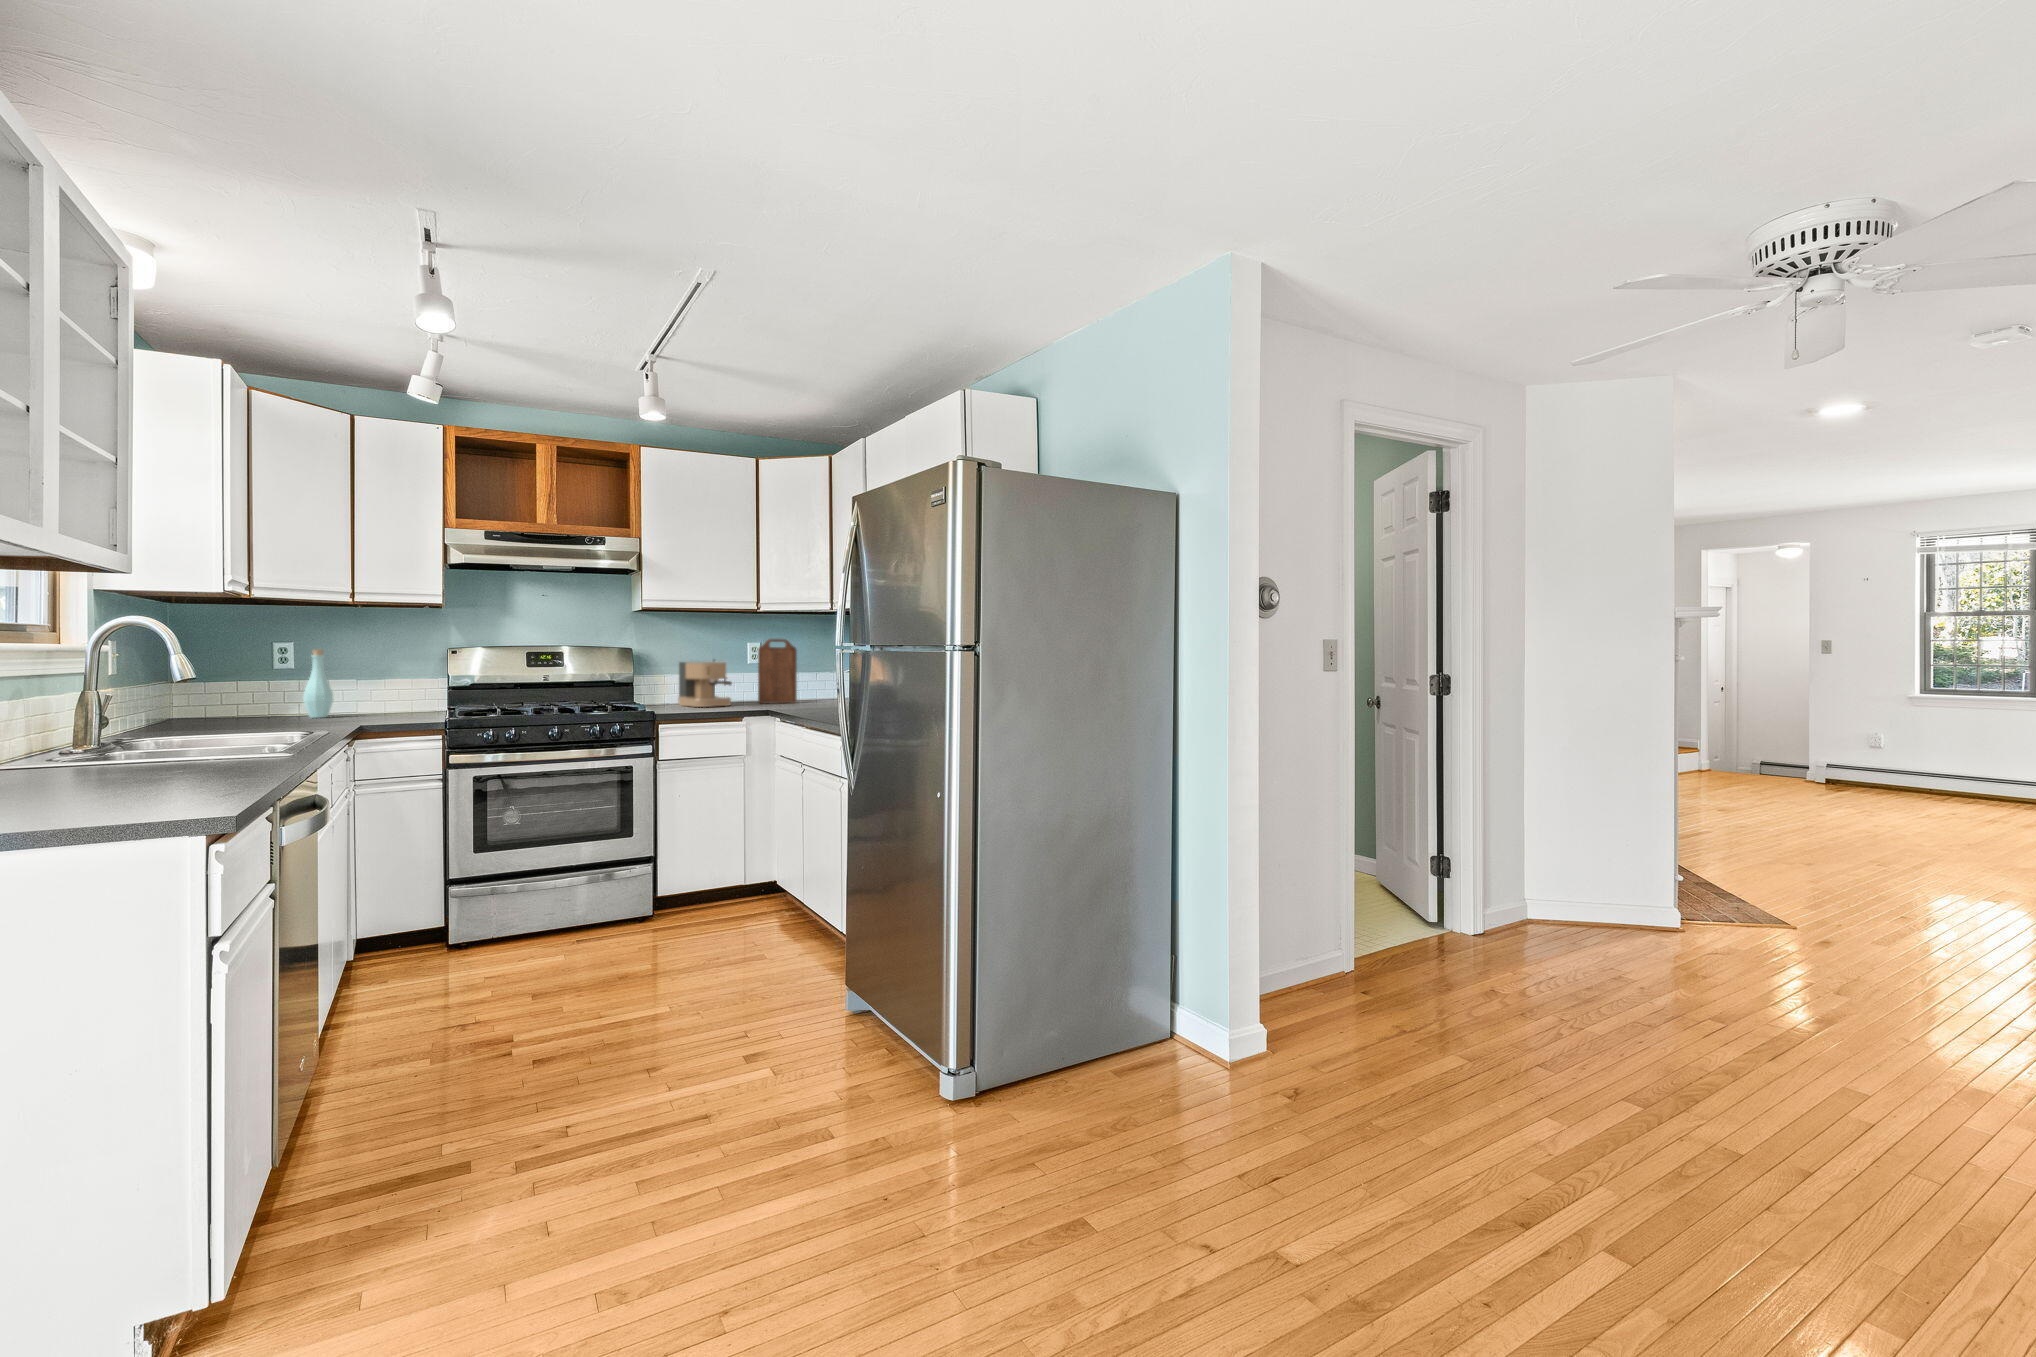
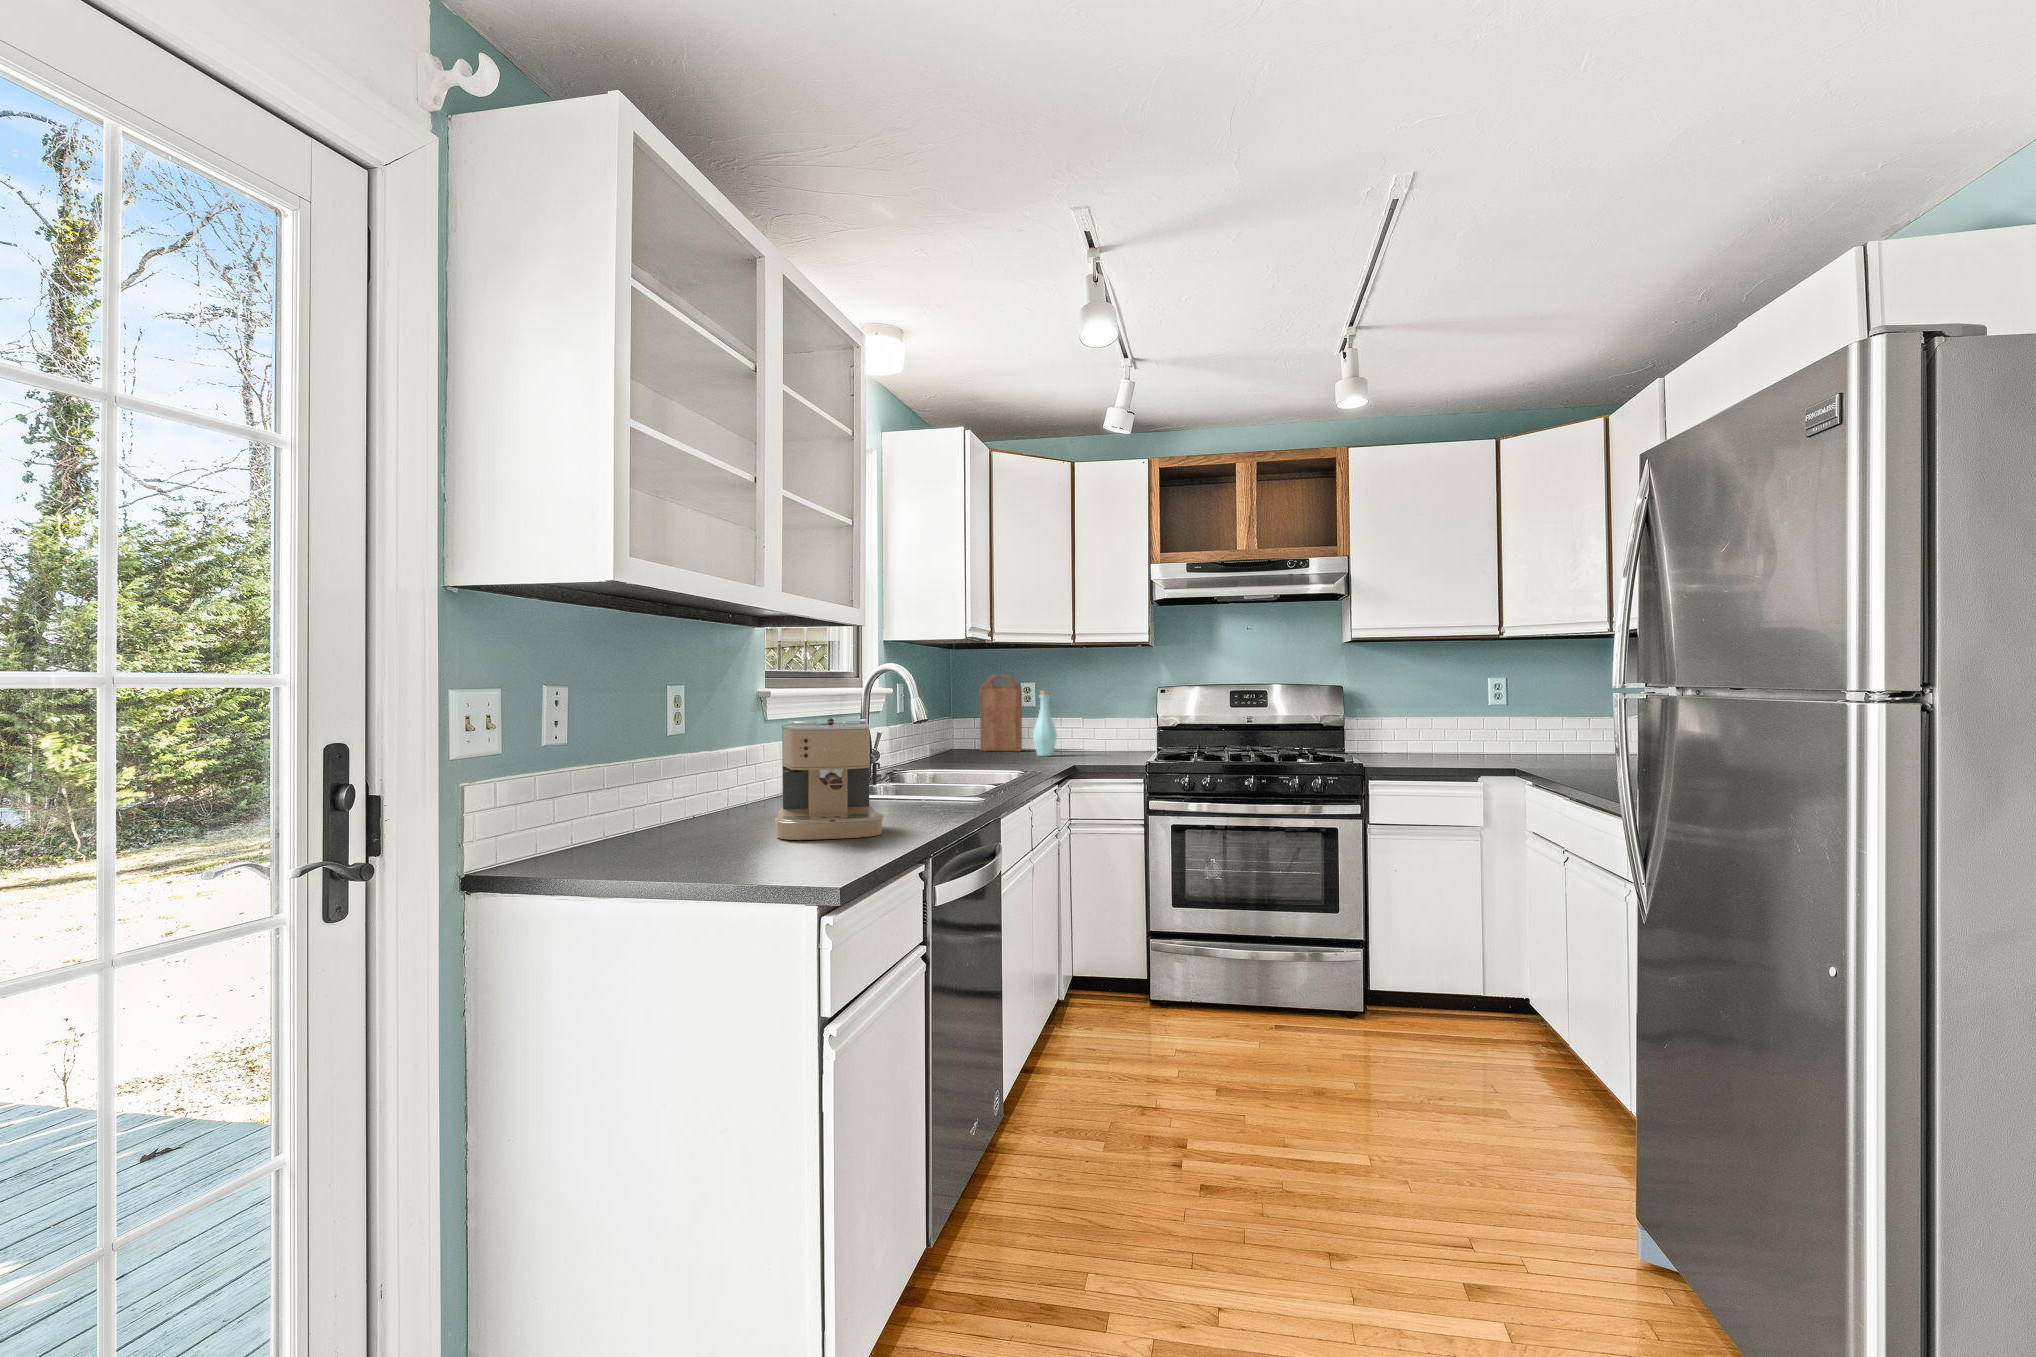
cutting board: present [758,639,797,703] -> present [980,675,1022,751]
coffee maker: present [678,660,732,707] -> present [775,718,884,840]

